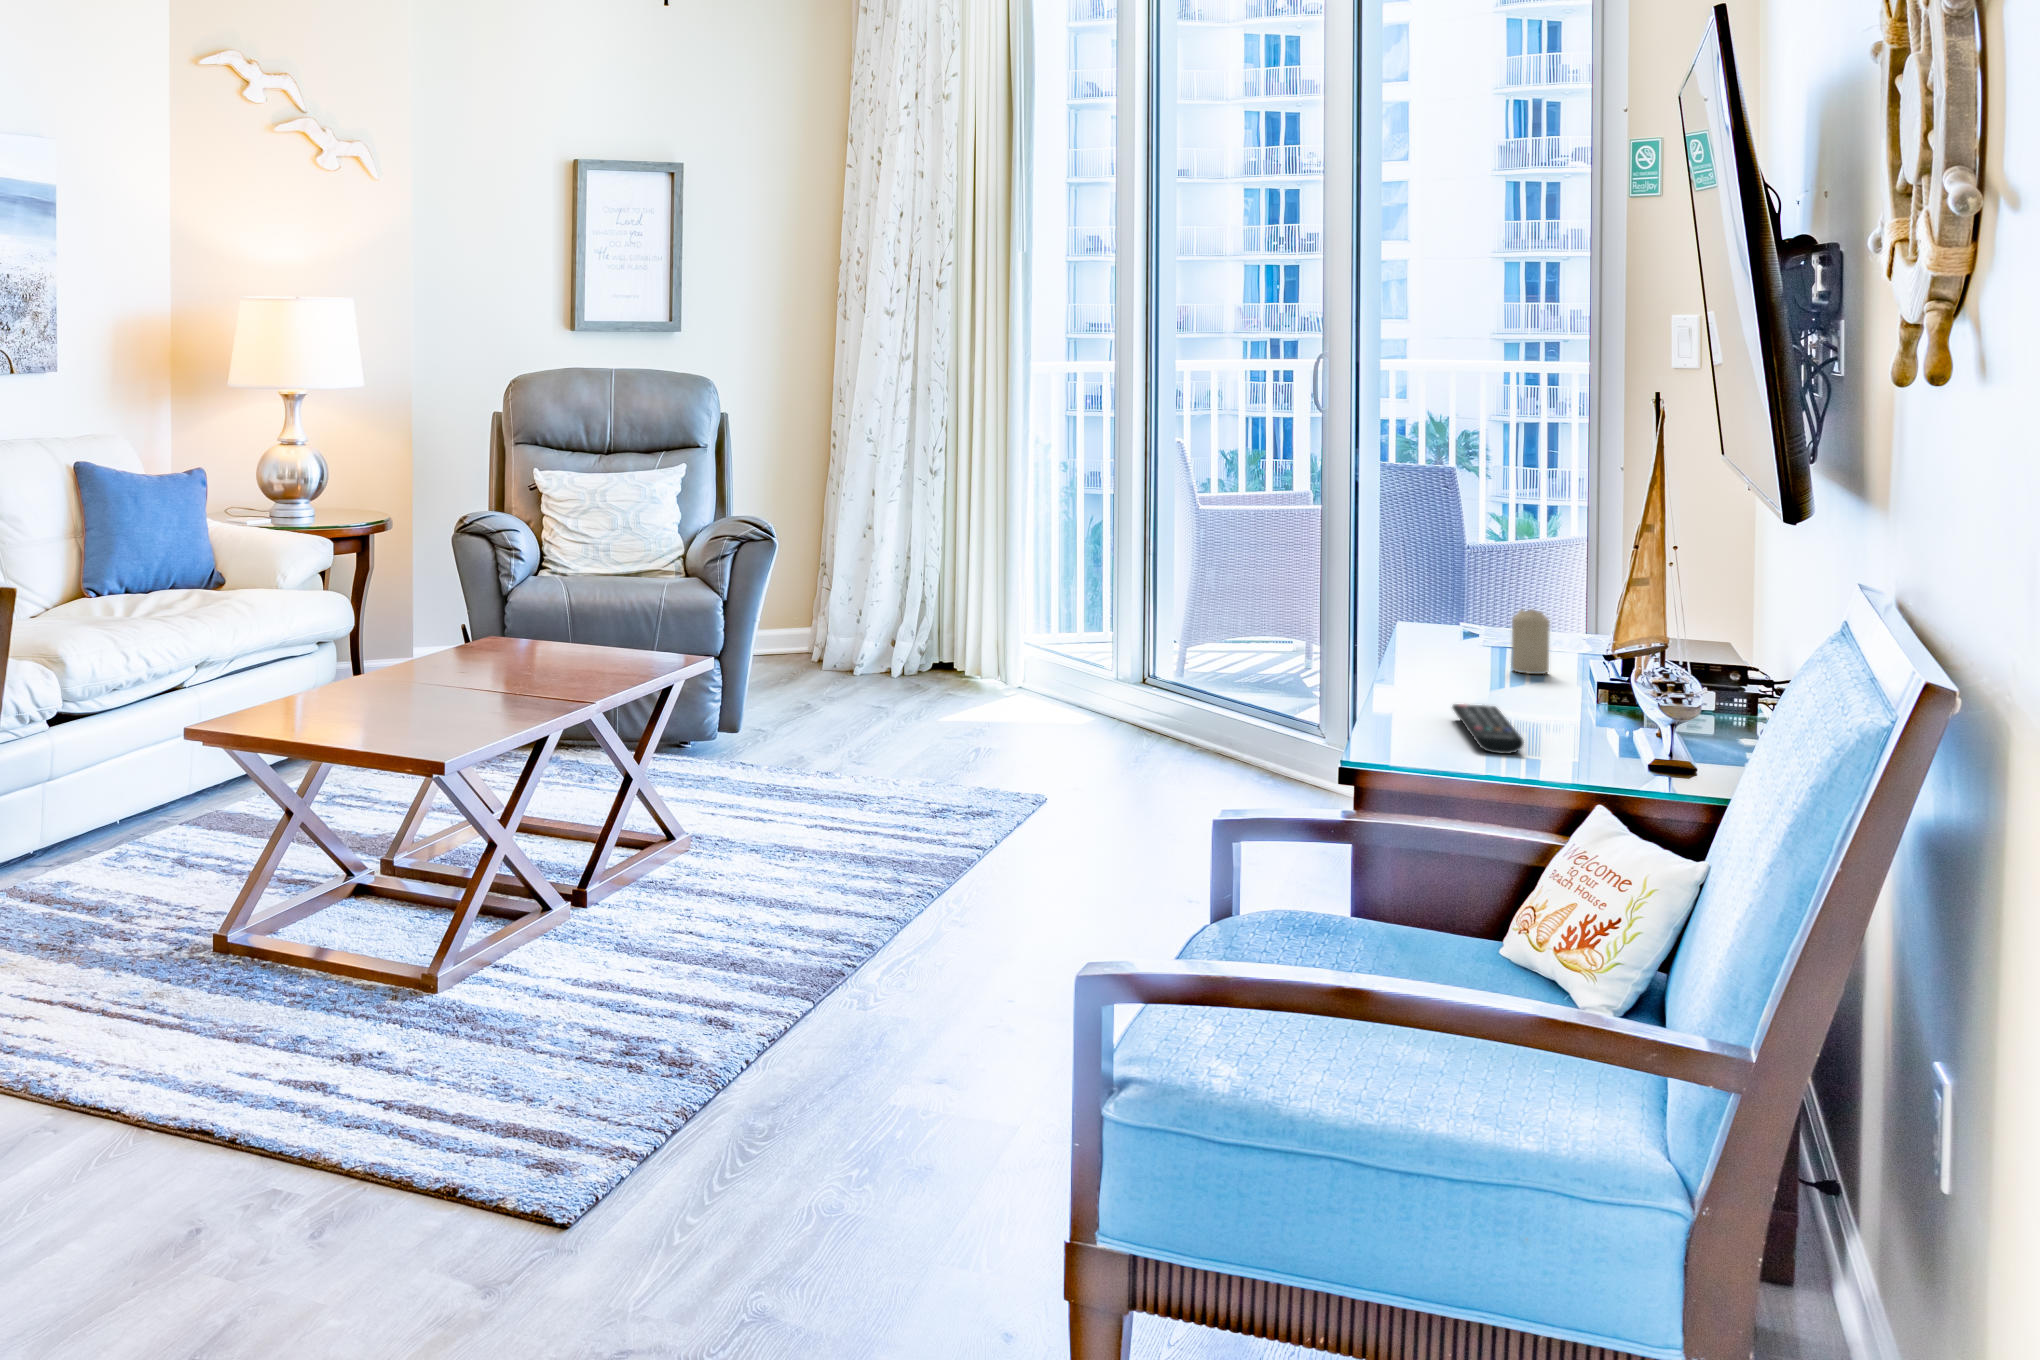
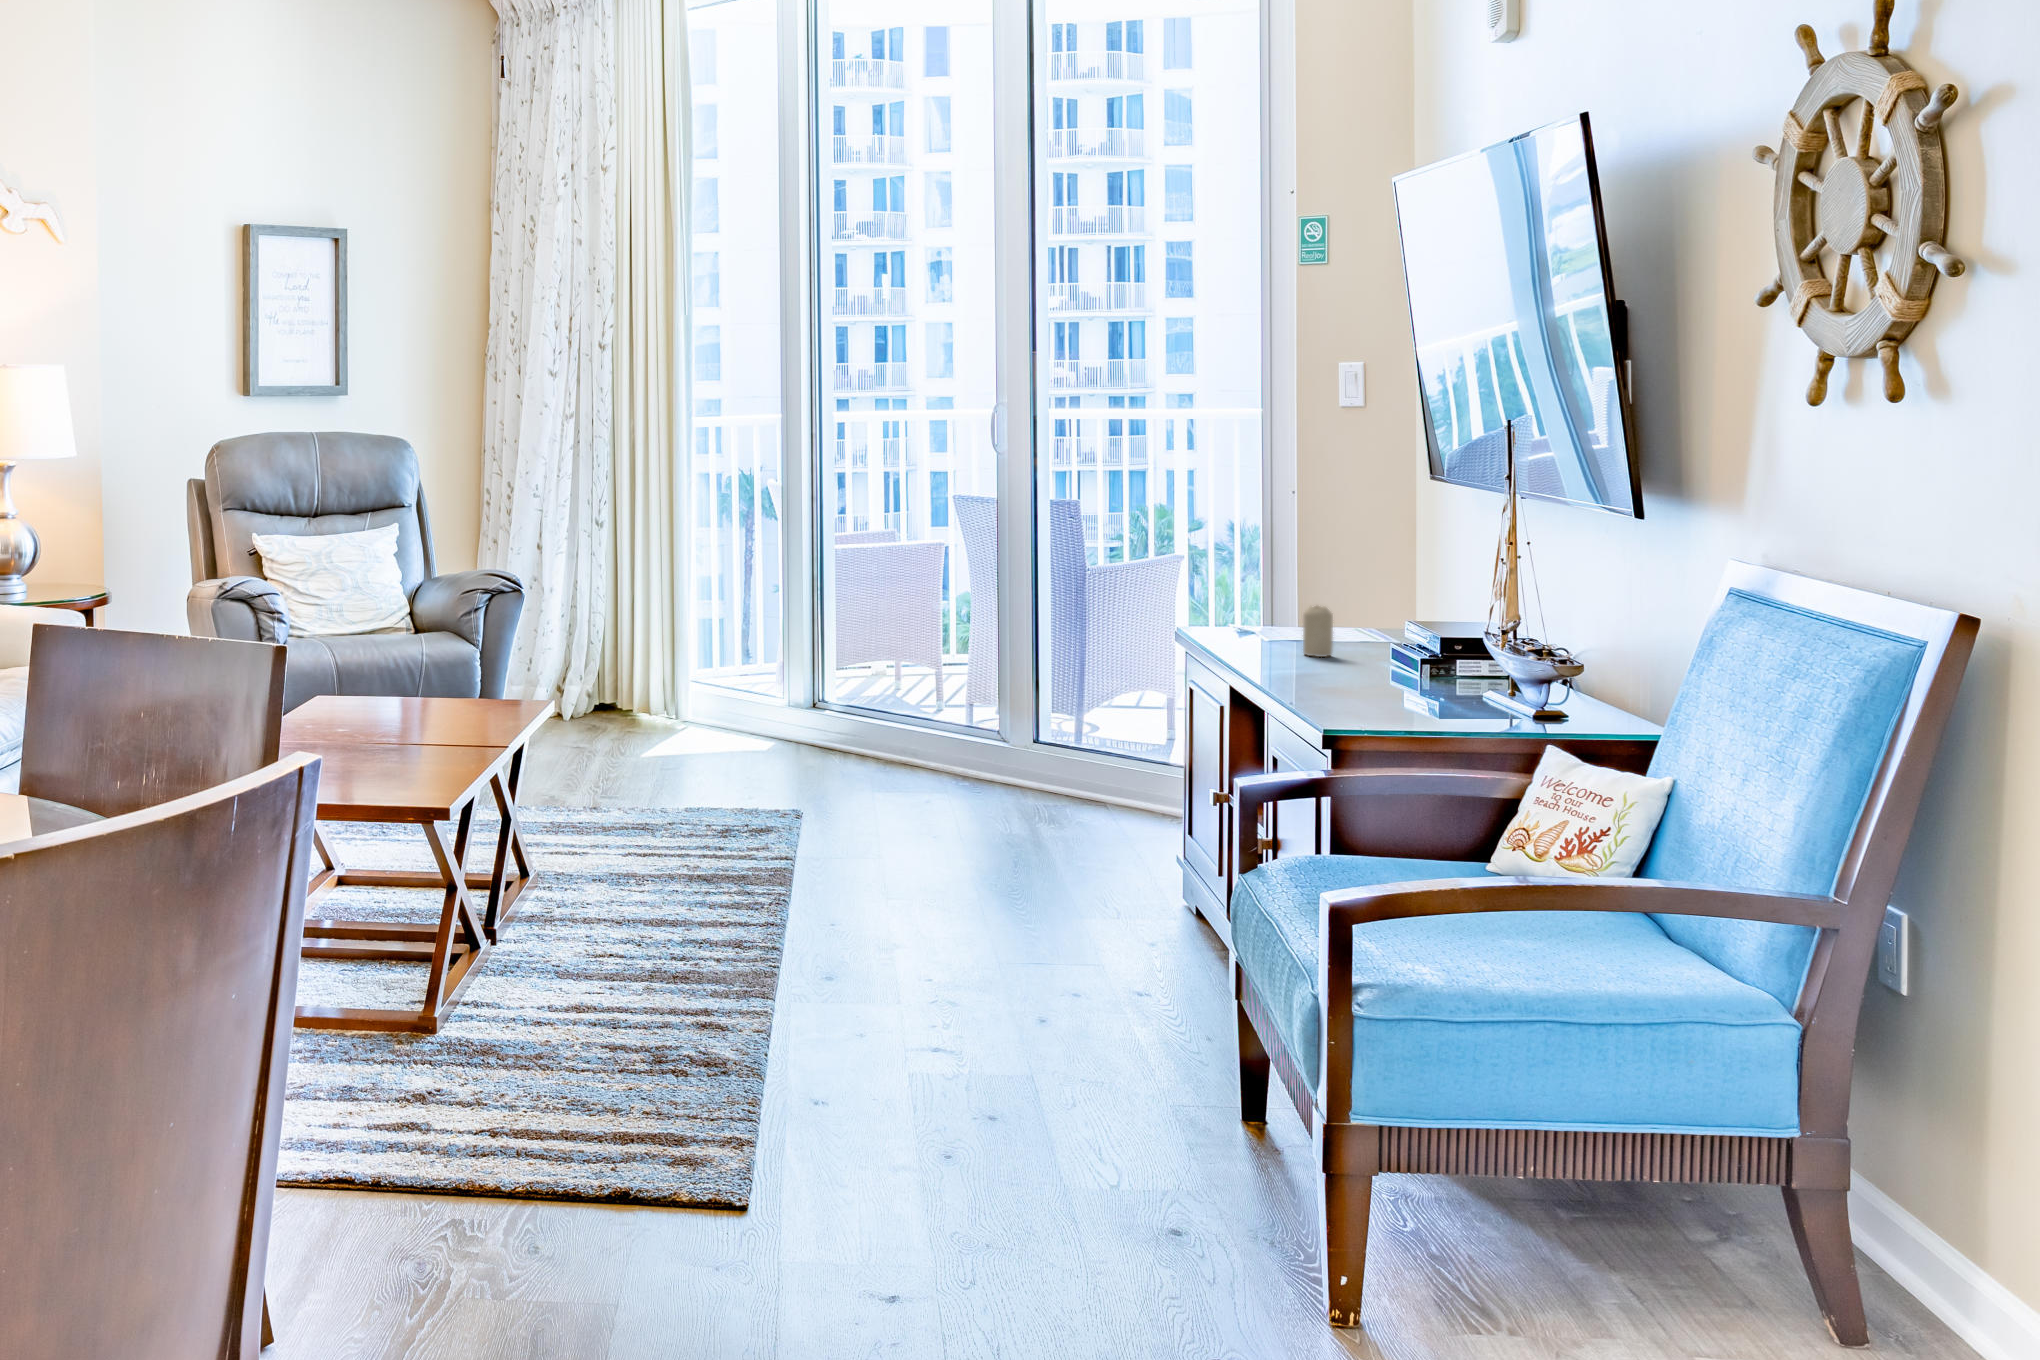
remote control: present [1453,704,1524,754] -> none [1345,679,1447,714]

